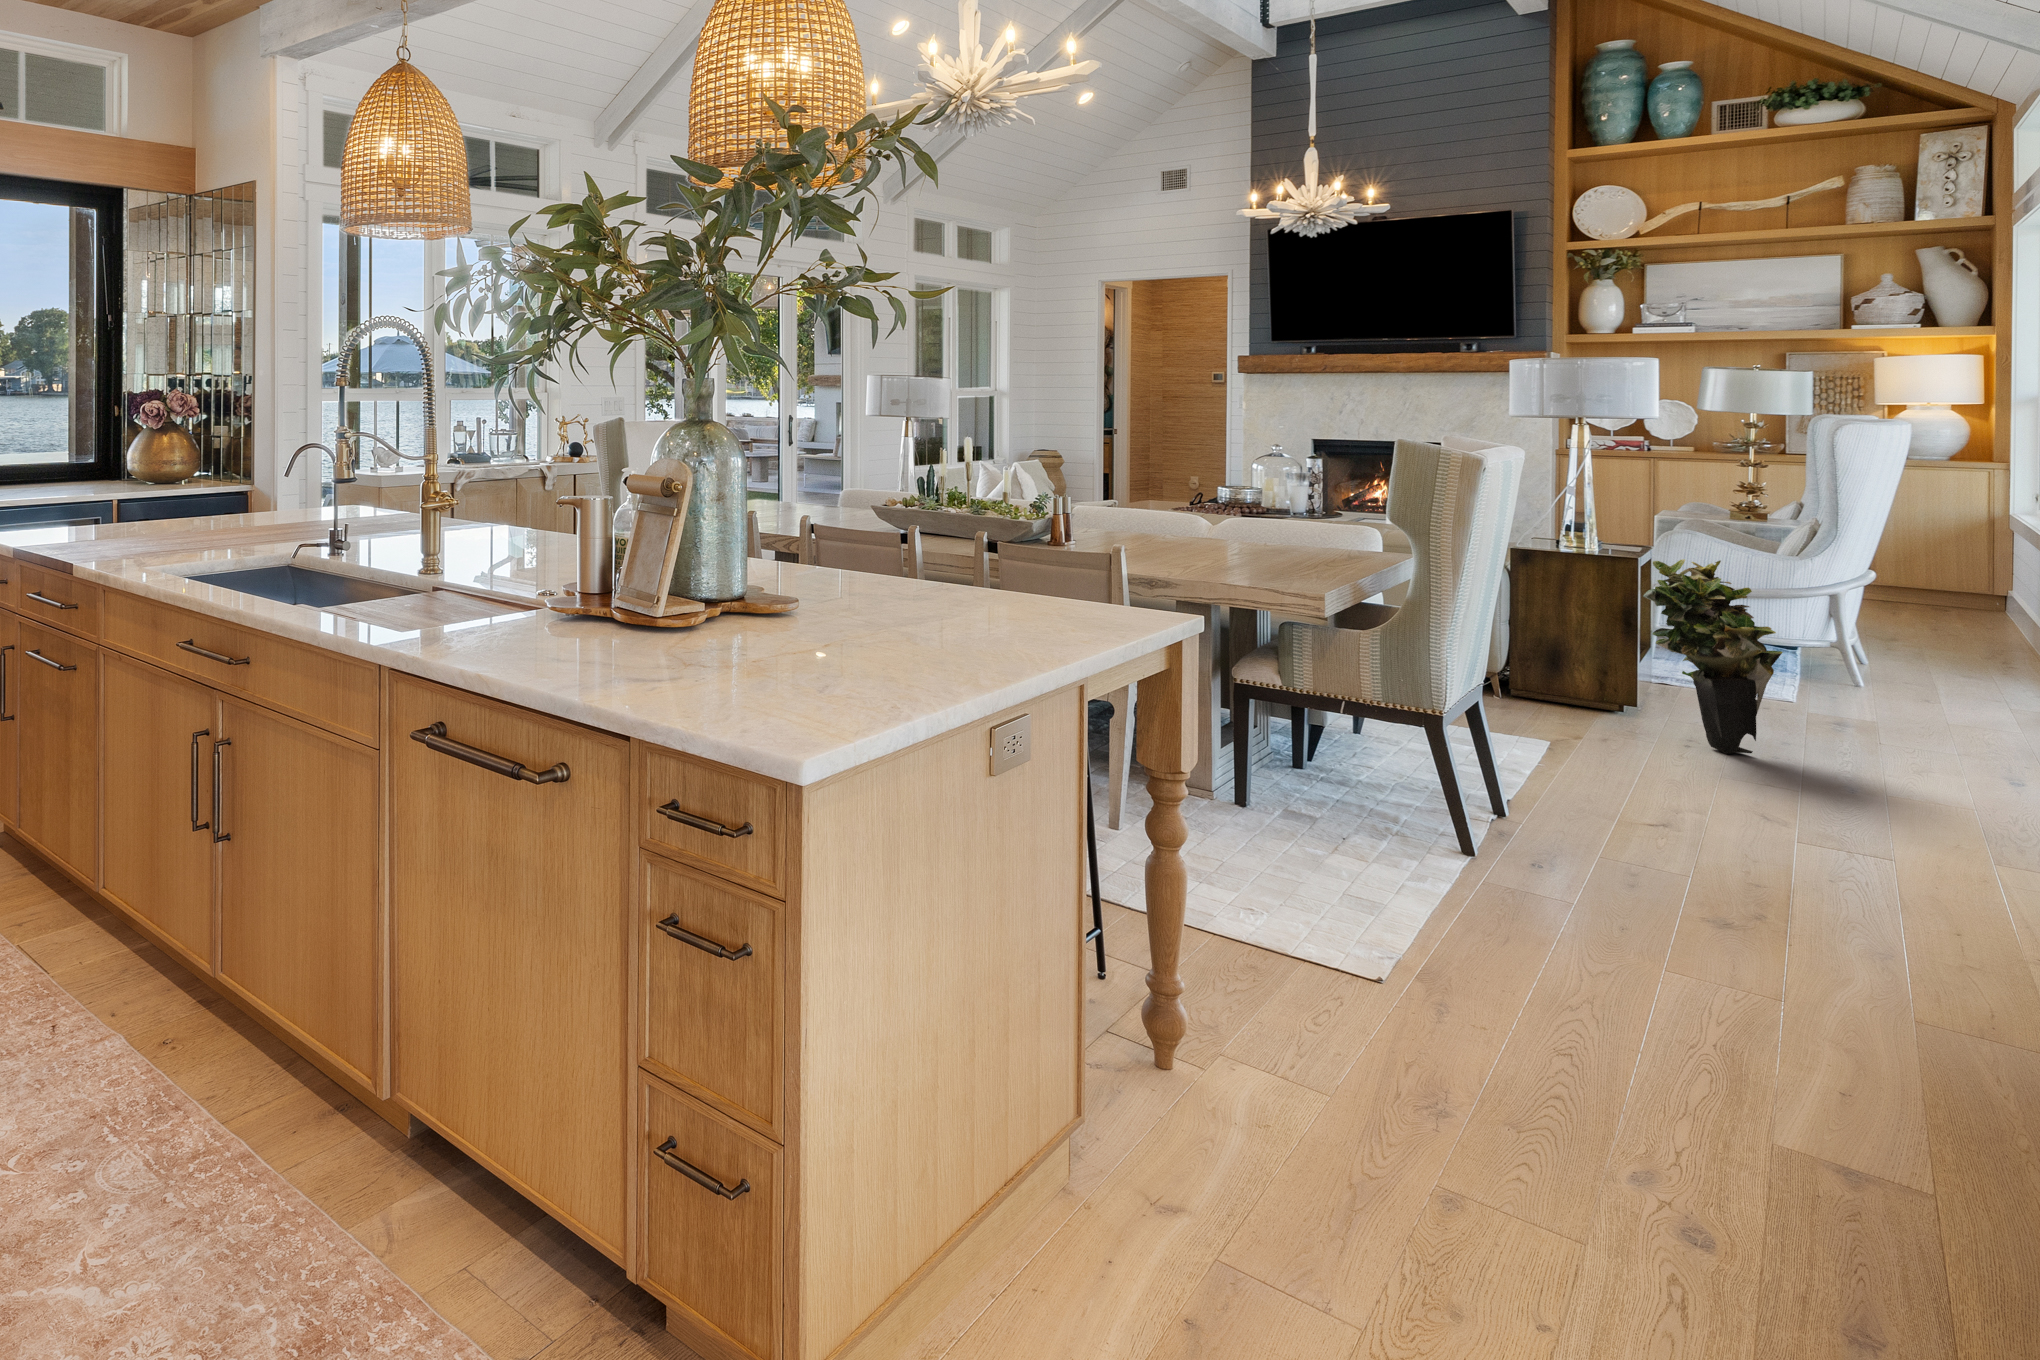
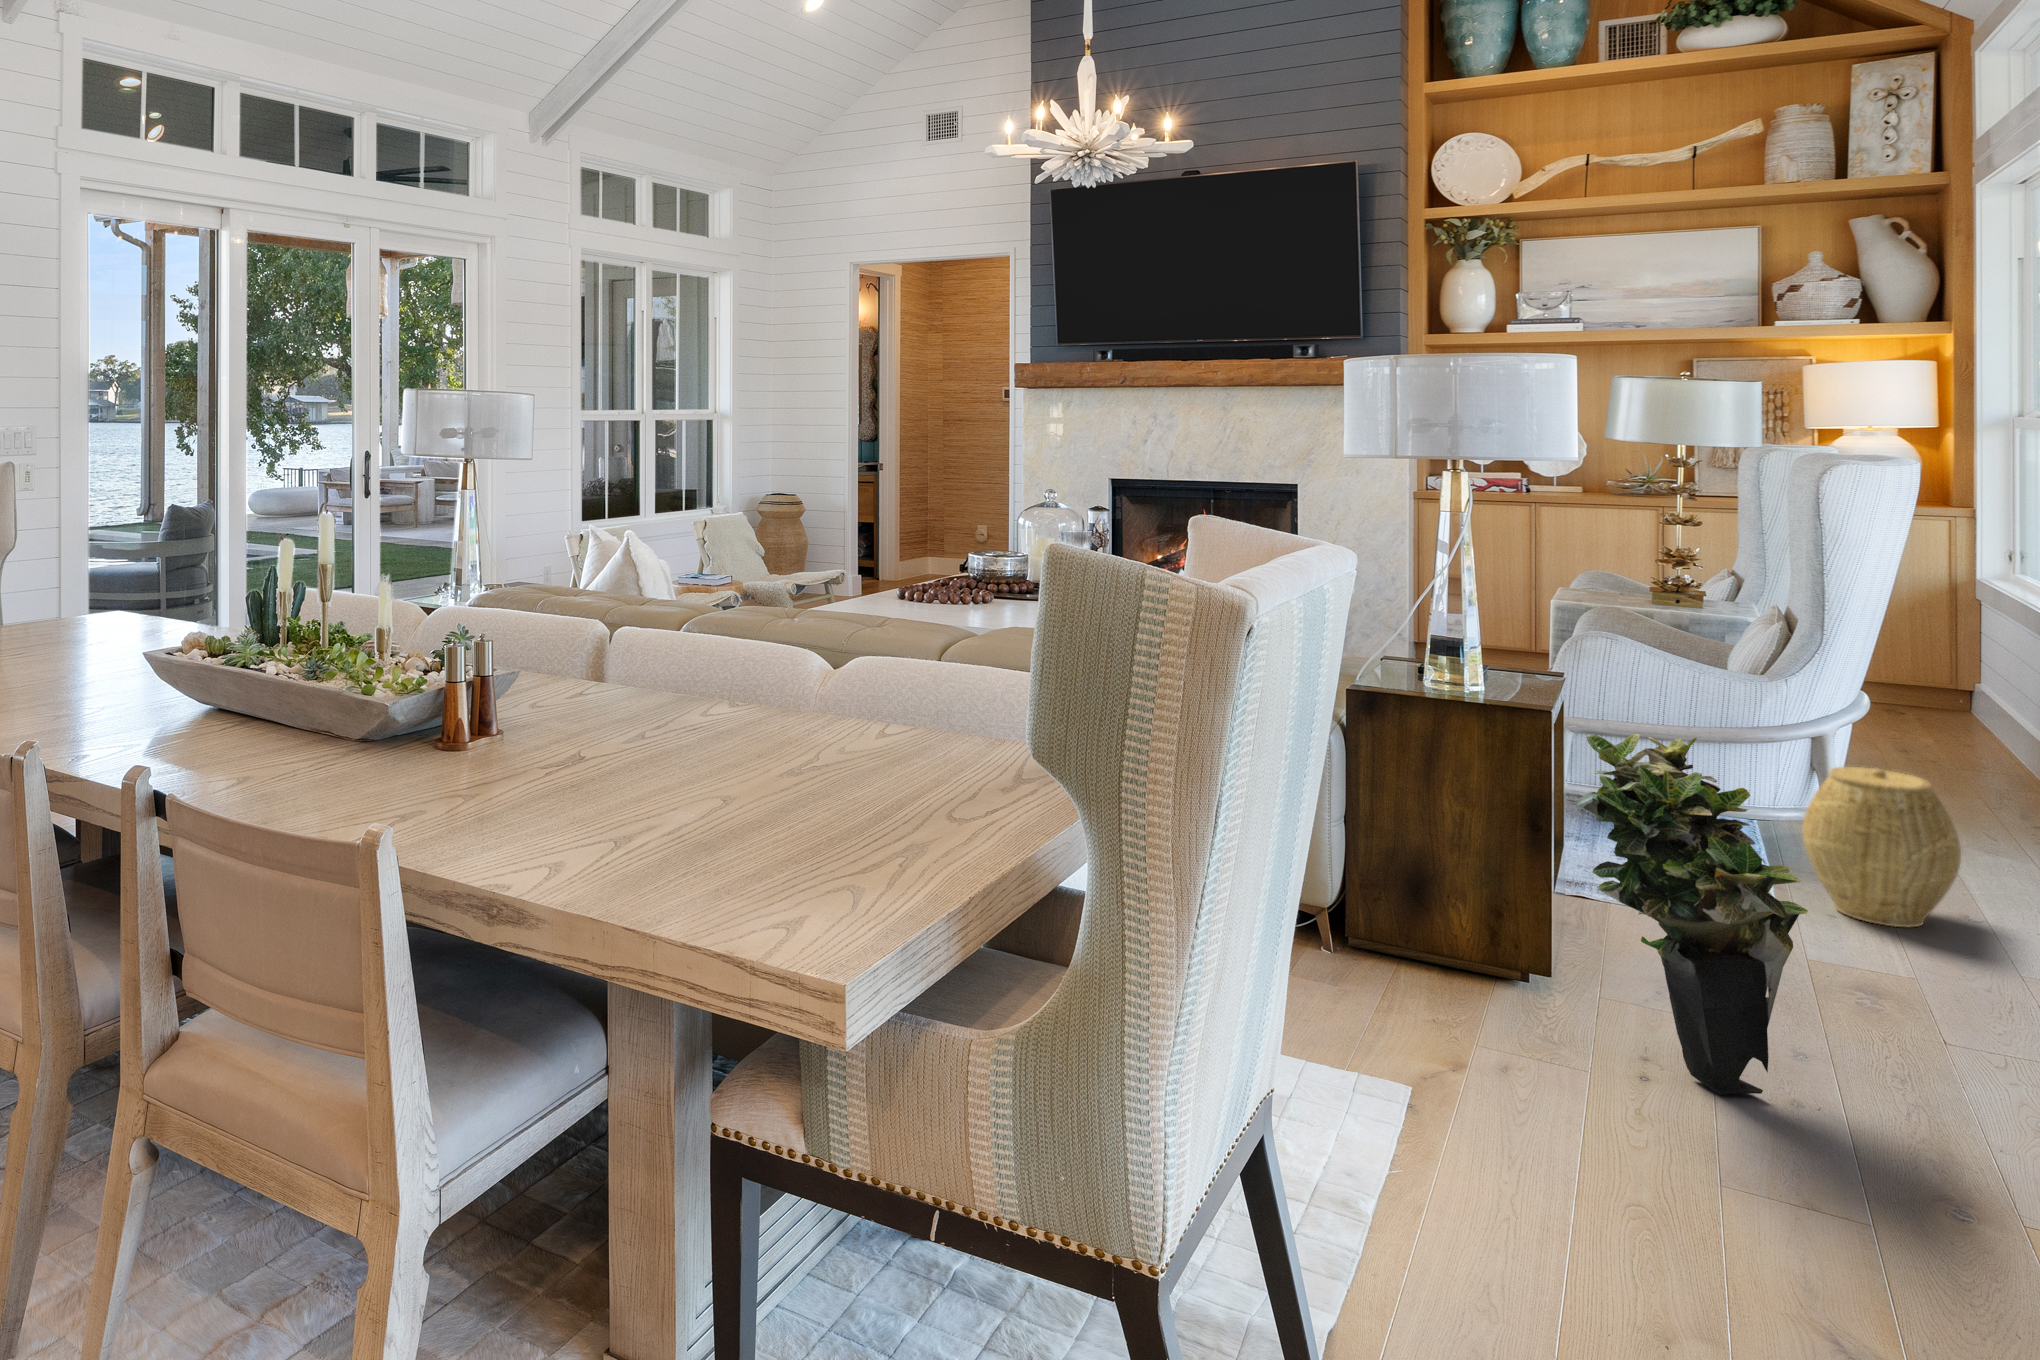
woven basket: none [1816,606,1922,704] -> present [1802,767,1961,927]

